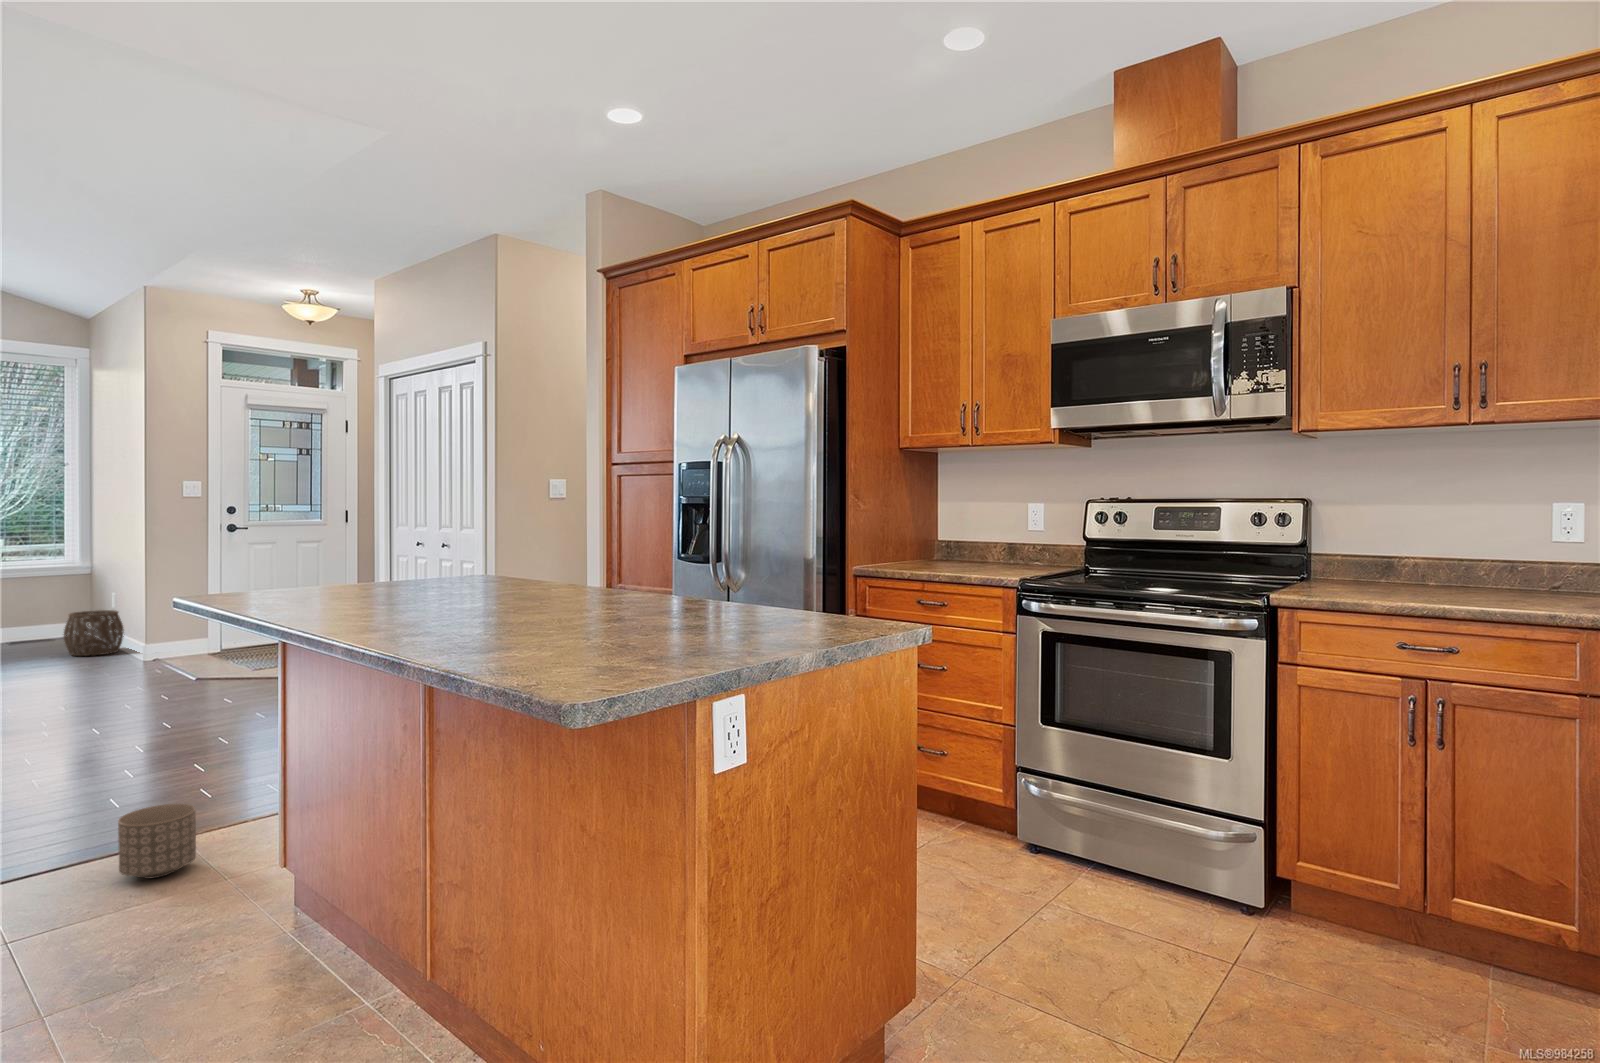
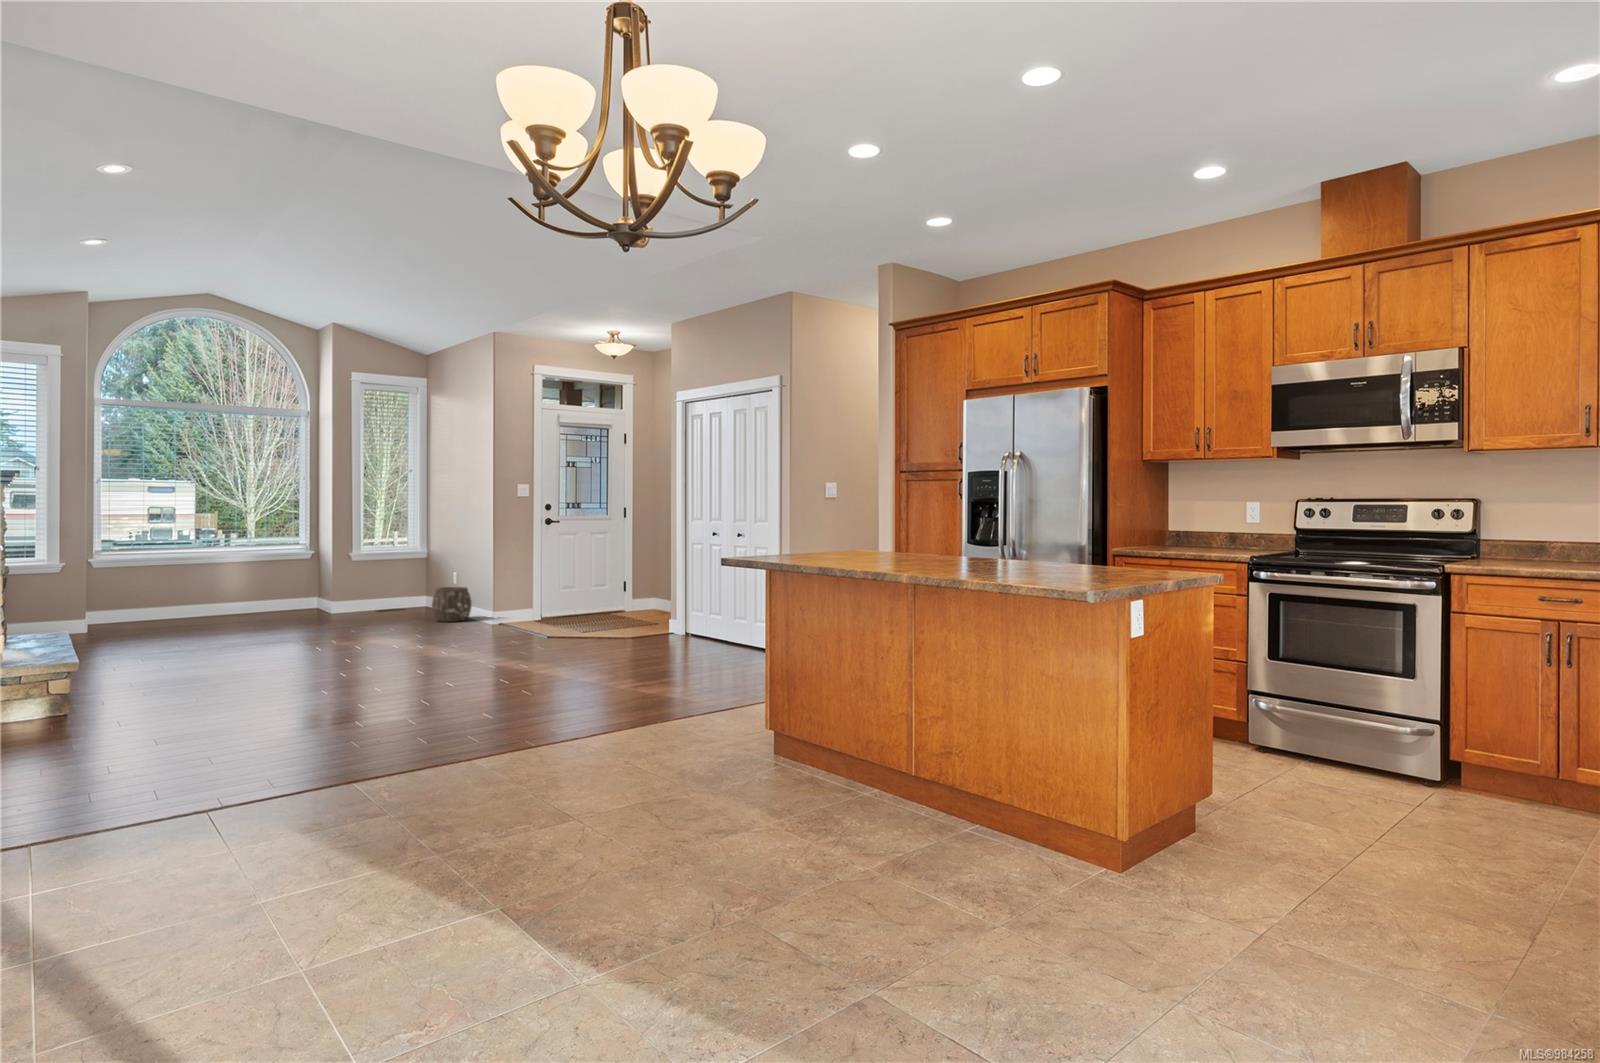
planter: present [118,804,196,879] -> none [651,697,691,742]

